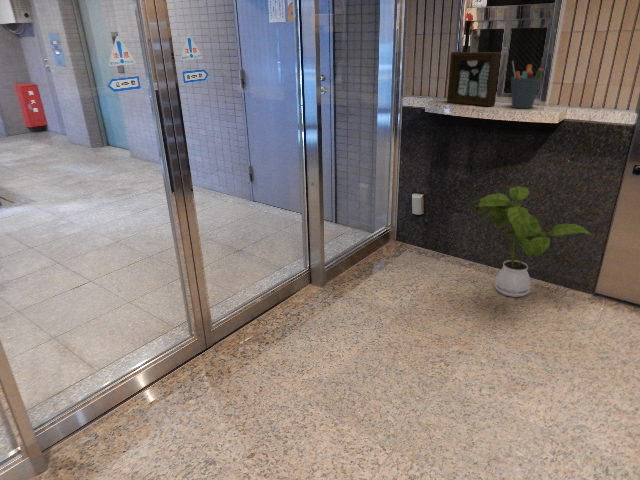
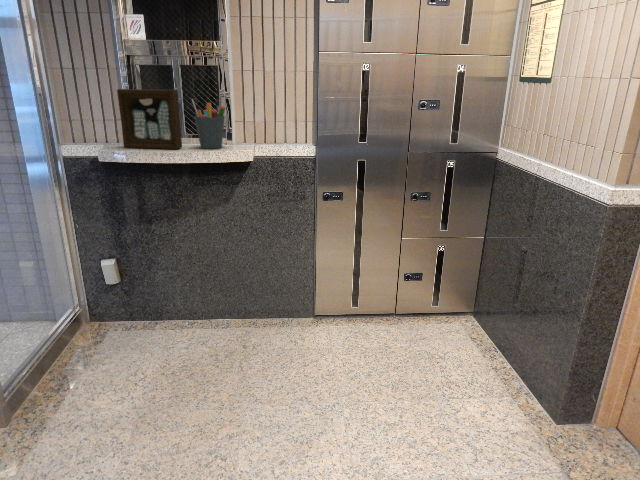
house plant: present [469,186,593,297] -> none [182,231,307,347]

